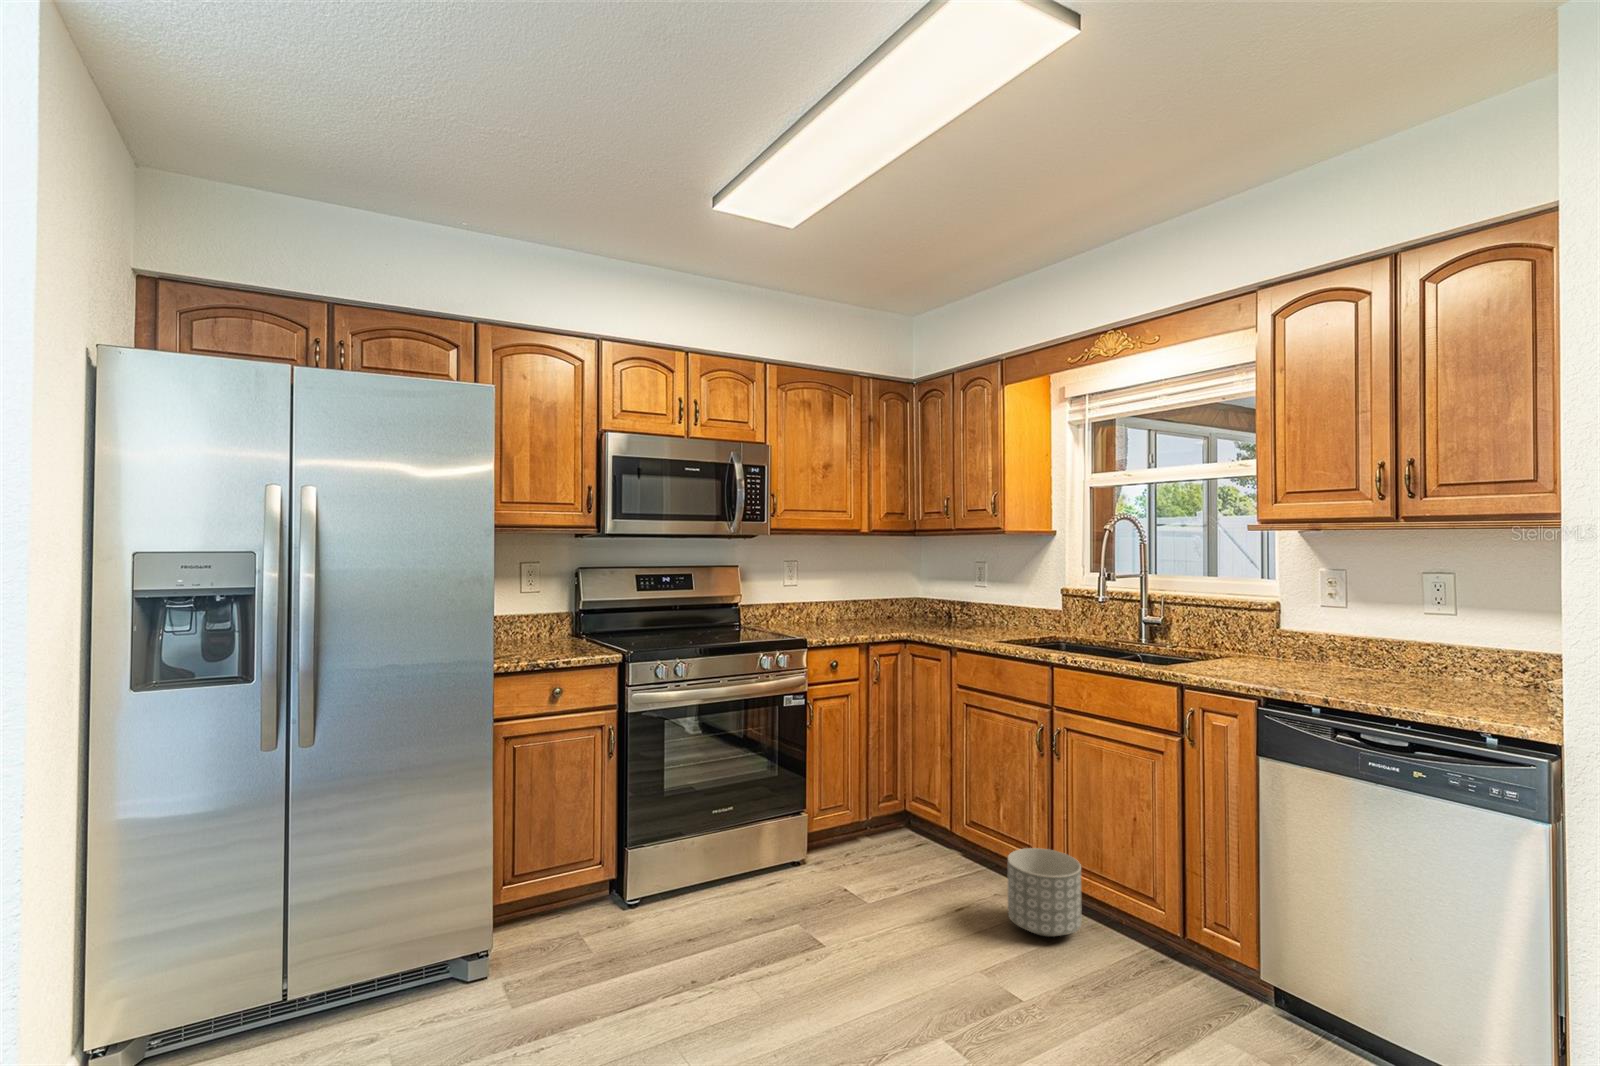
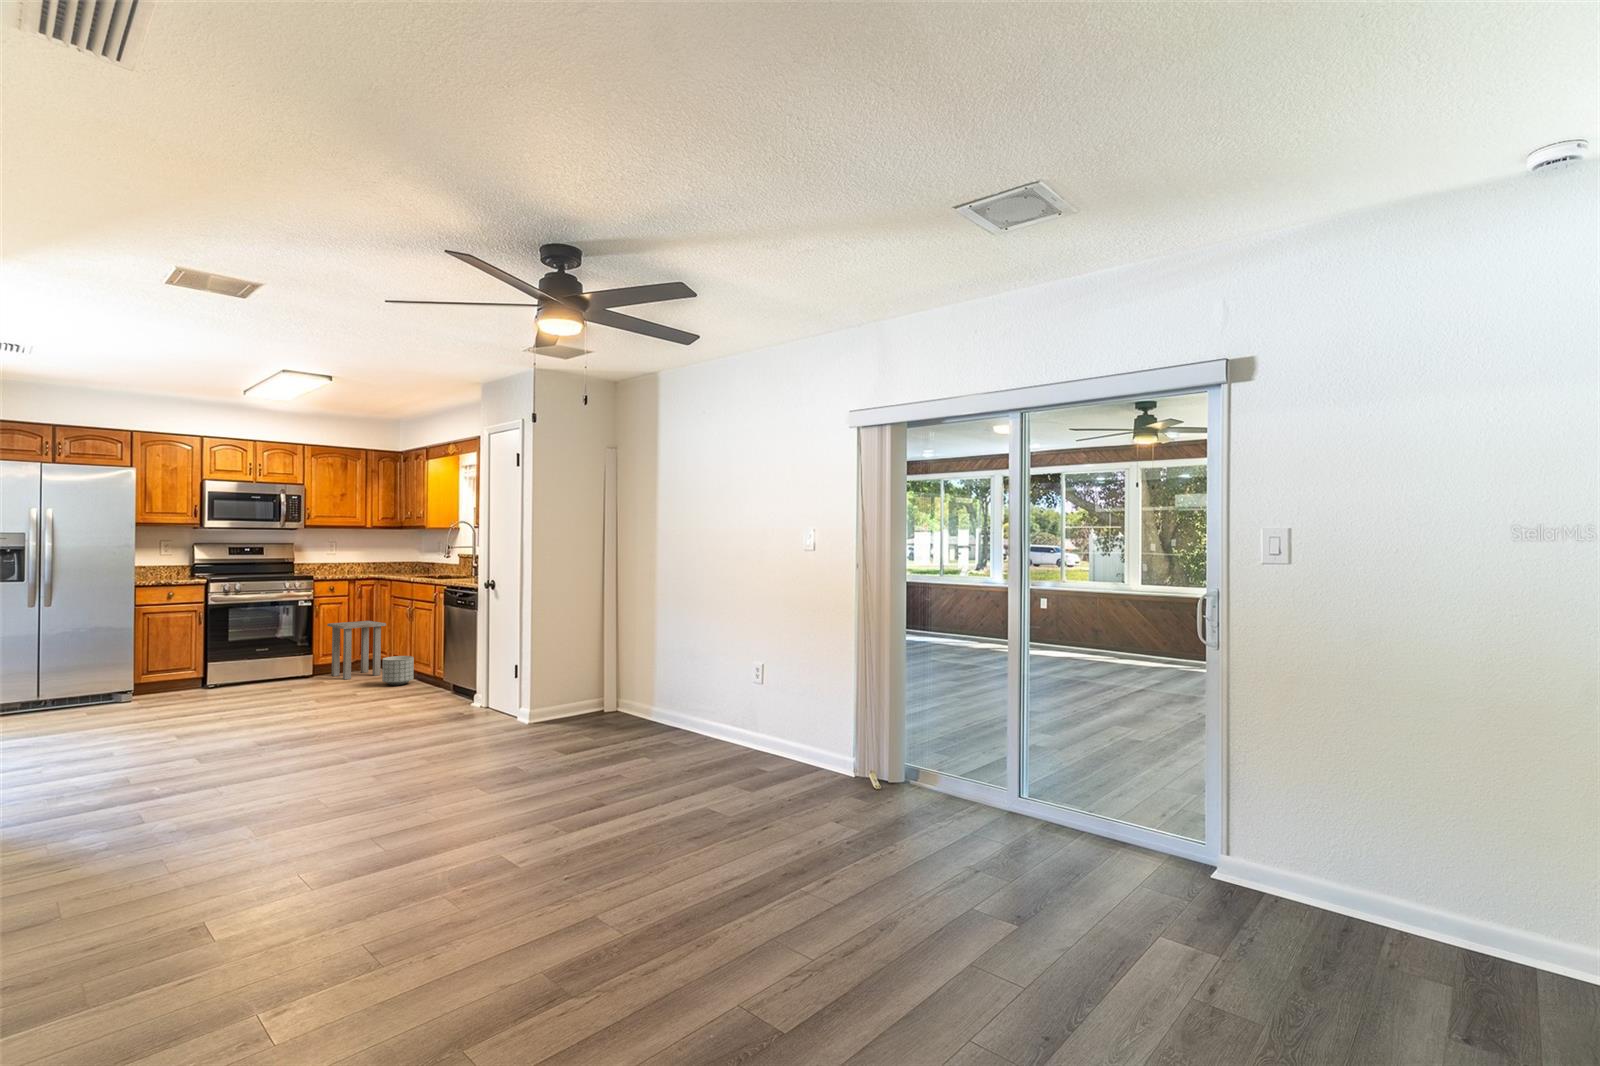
side table: none [828,731,952,884] -> present [327,621,386,679]

